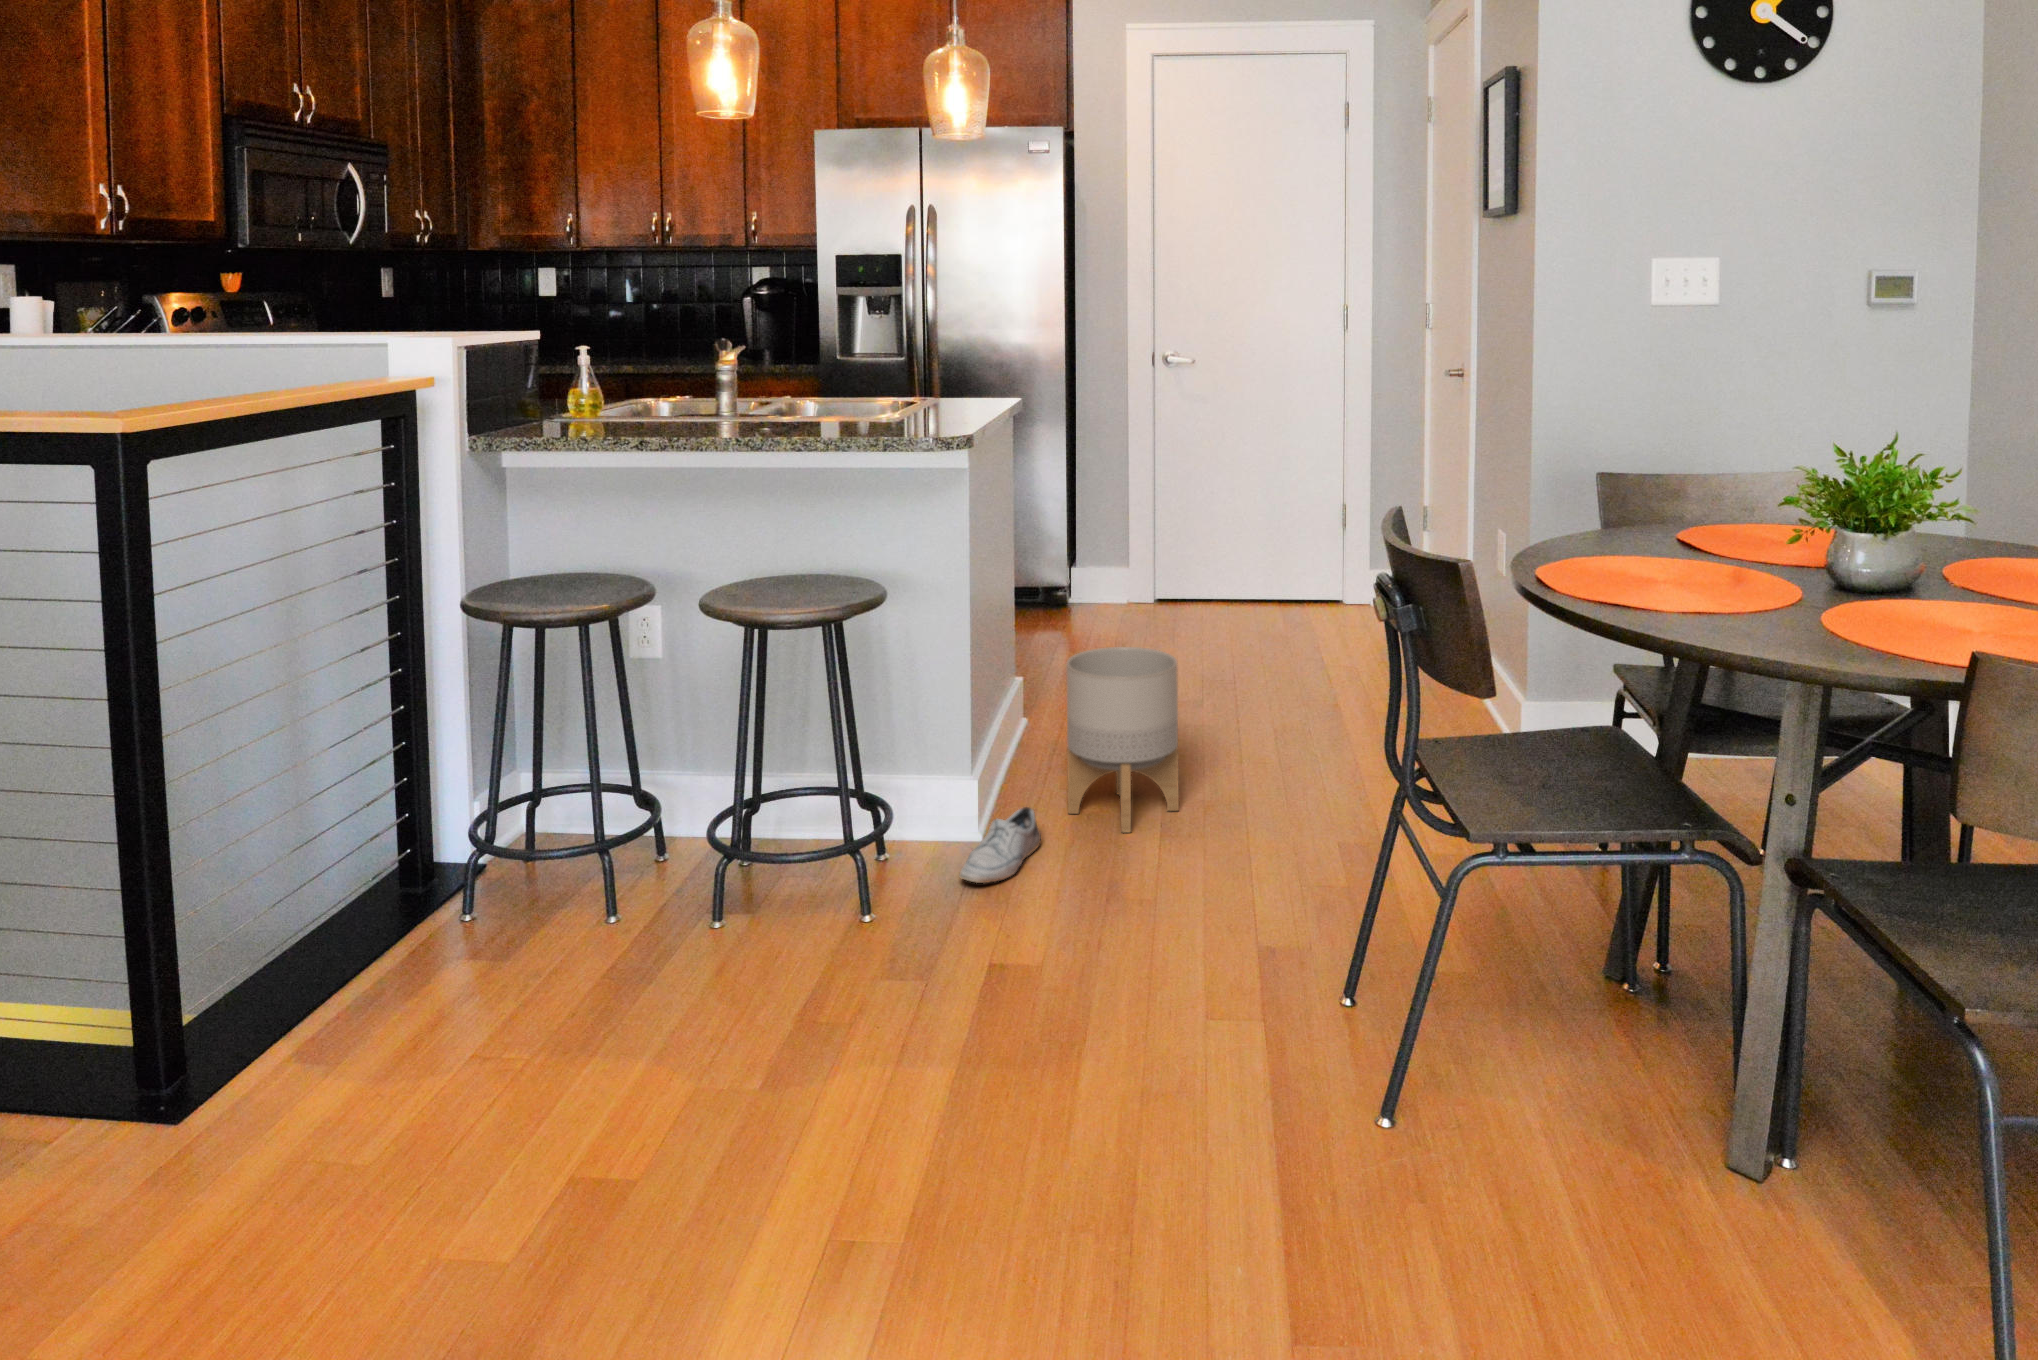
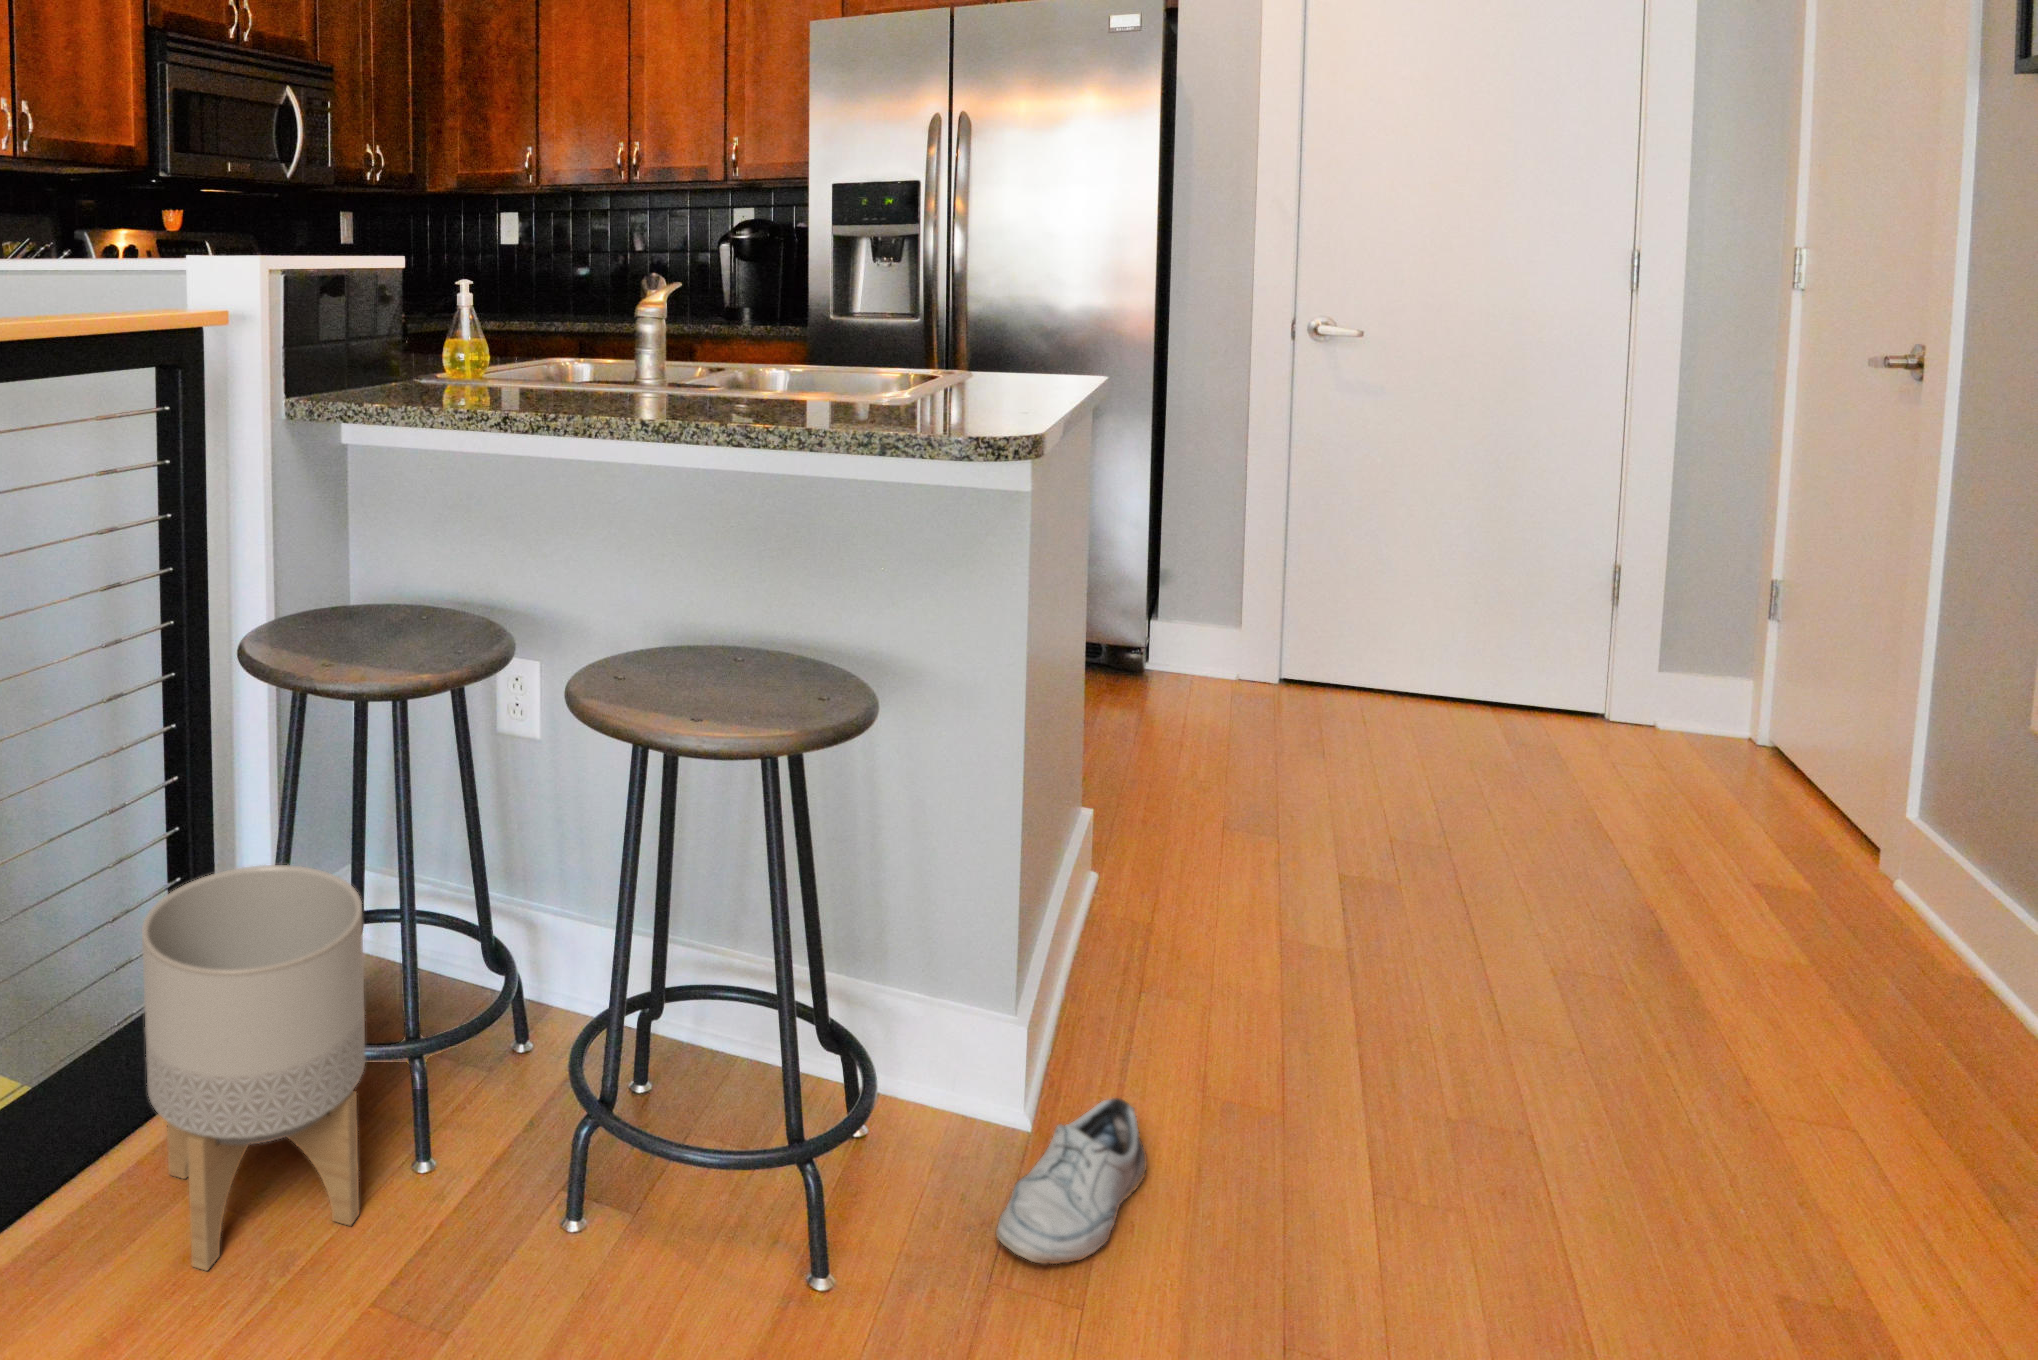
planter: present [1066,647,1179,833] -> present [142,865,365,1270]

